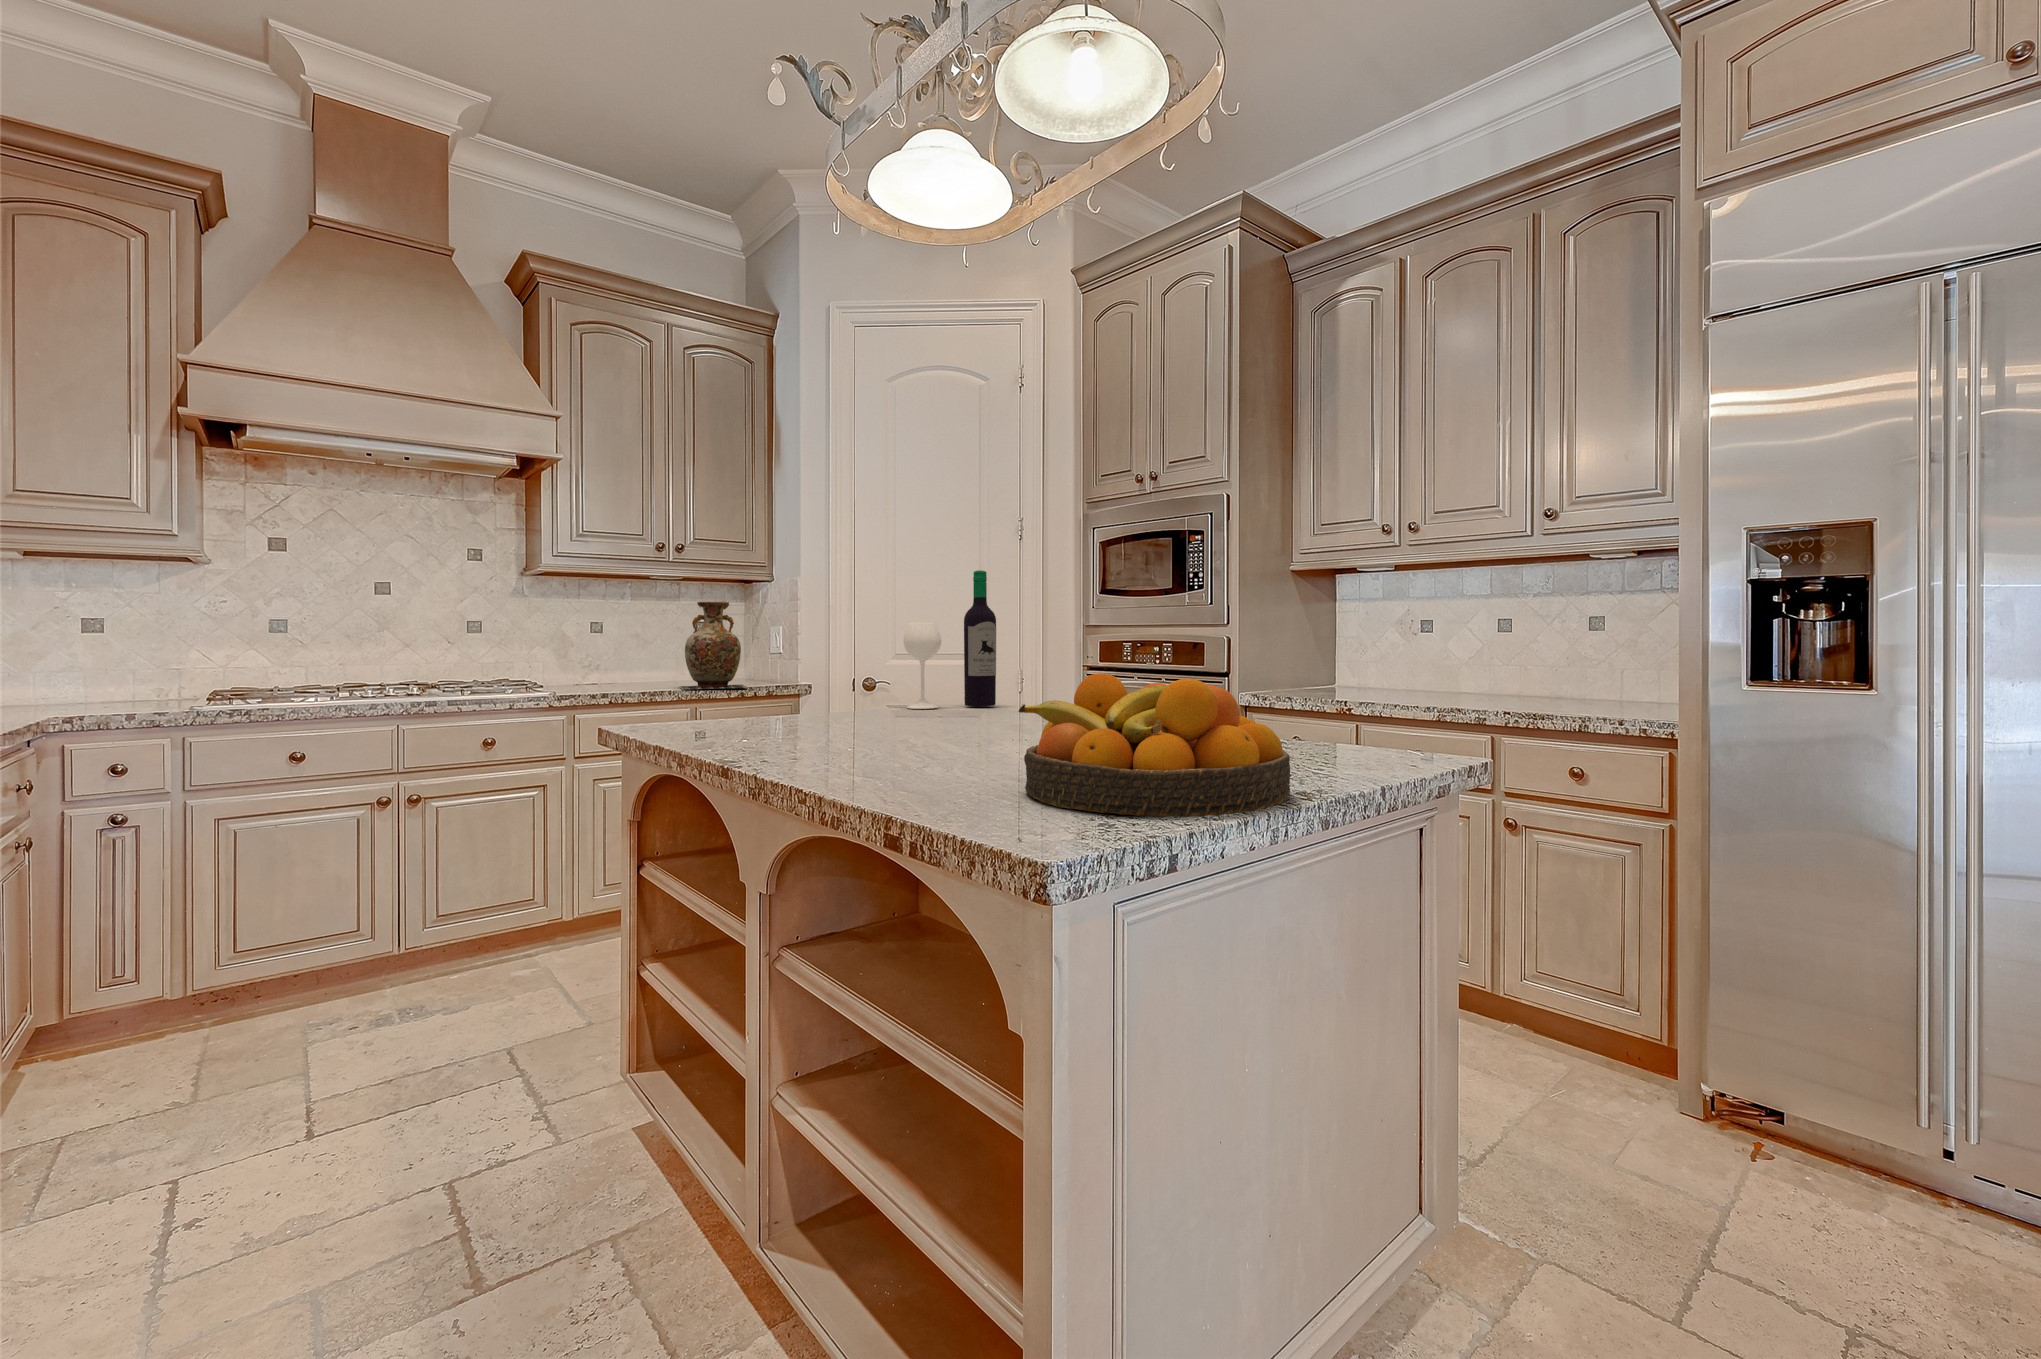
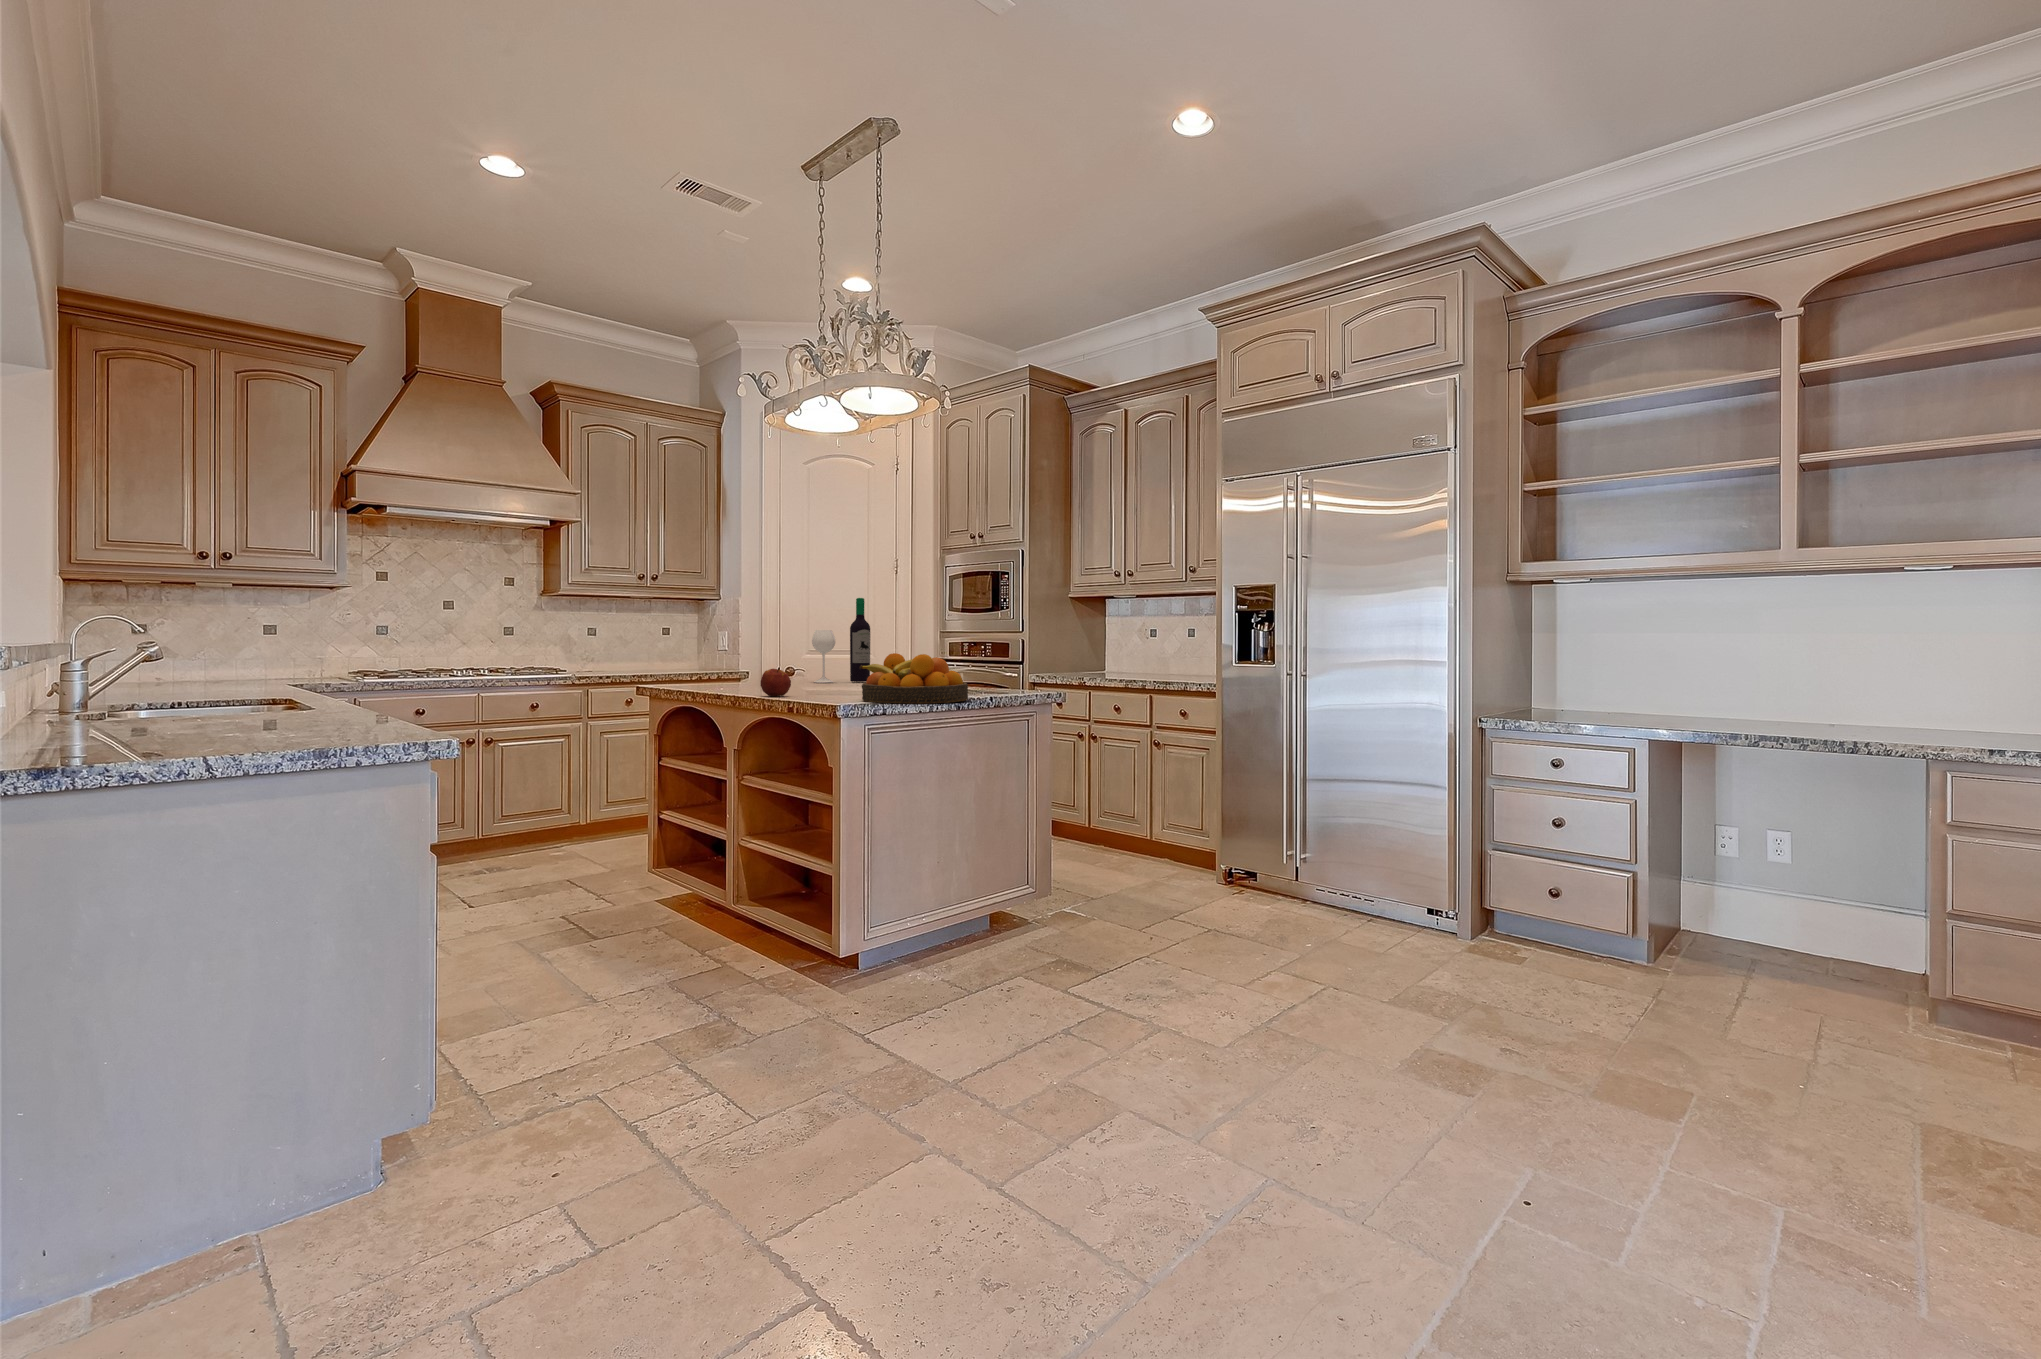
vase: present [680,602,748,690] -> none [650,614,702,675]
apple: none [788,704,855,770] -> present [761,668,791,696]

